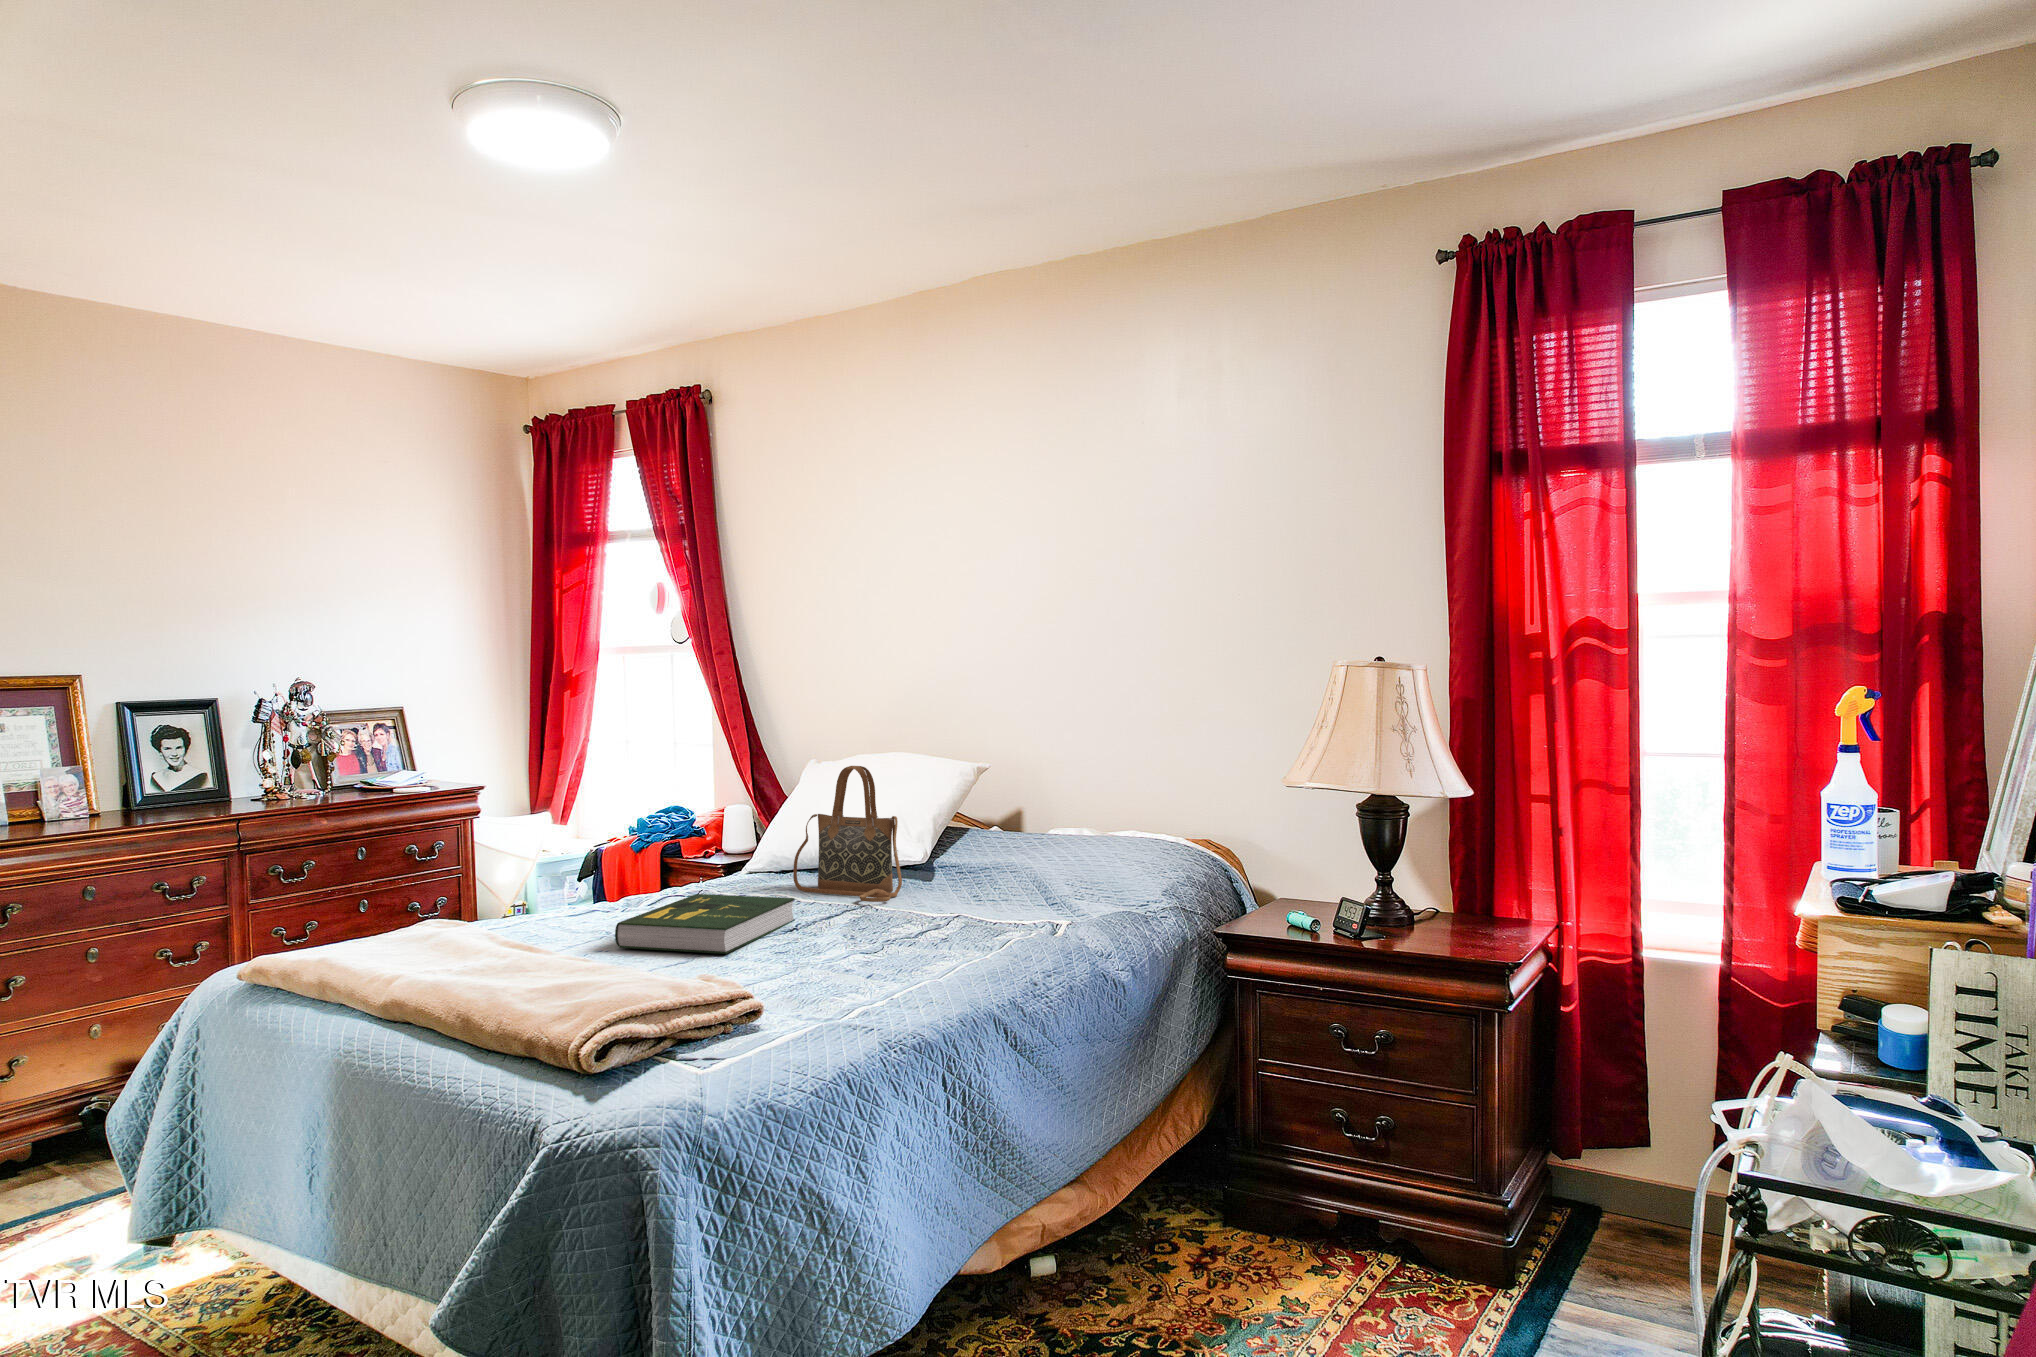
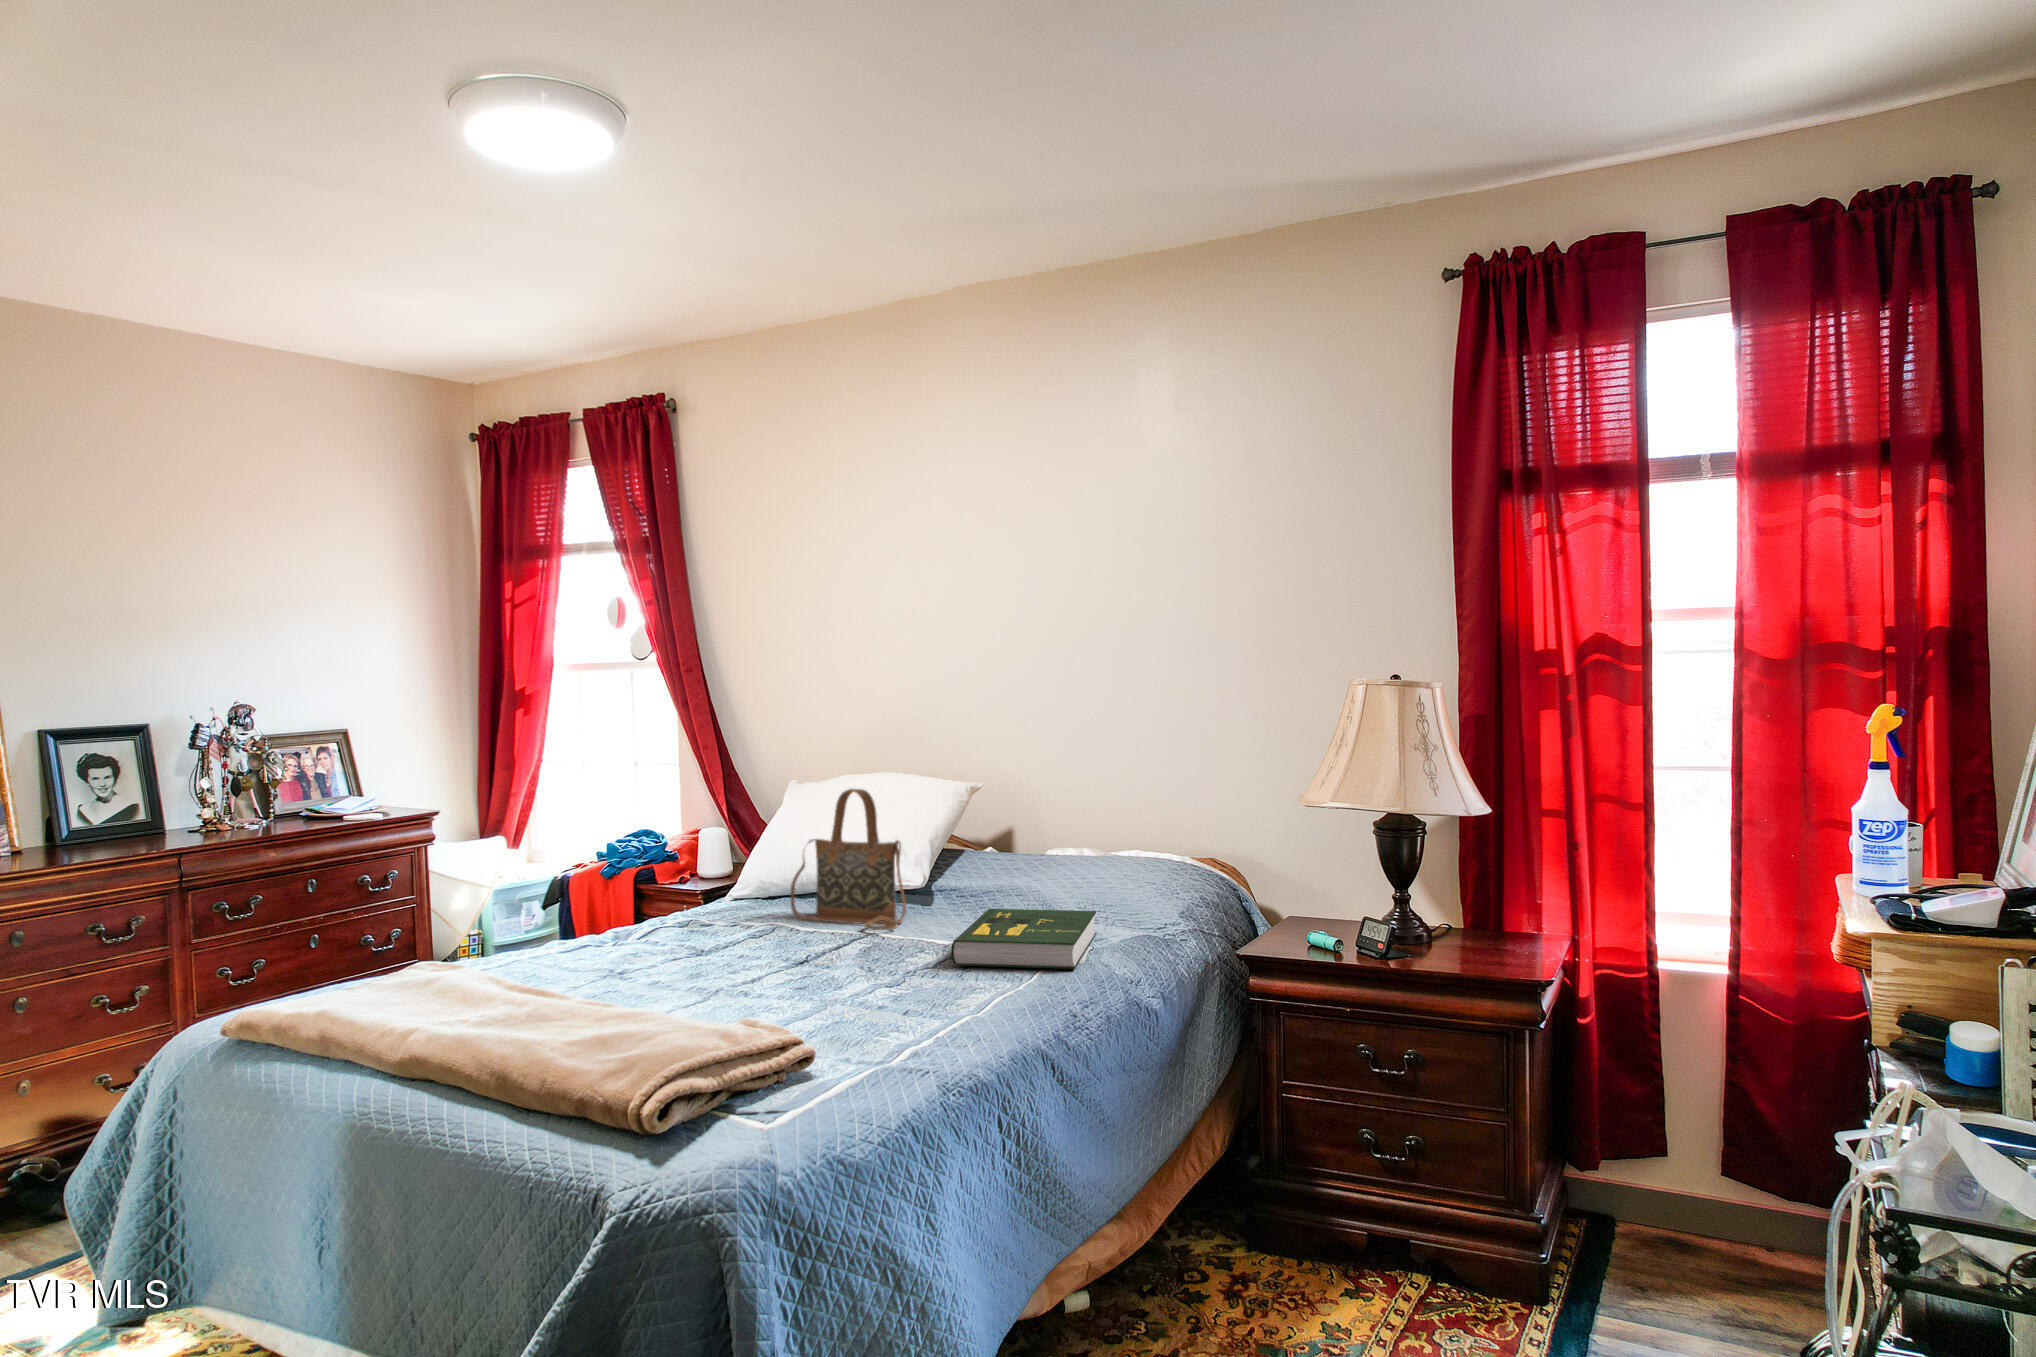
book: present [615,894,795,954] -> present [951,909,1096,969]

